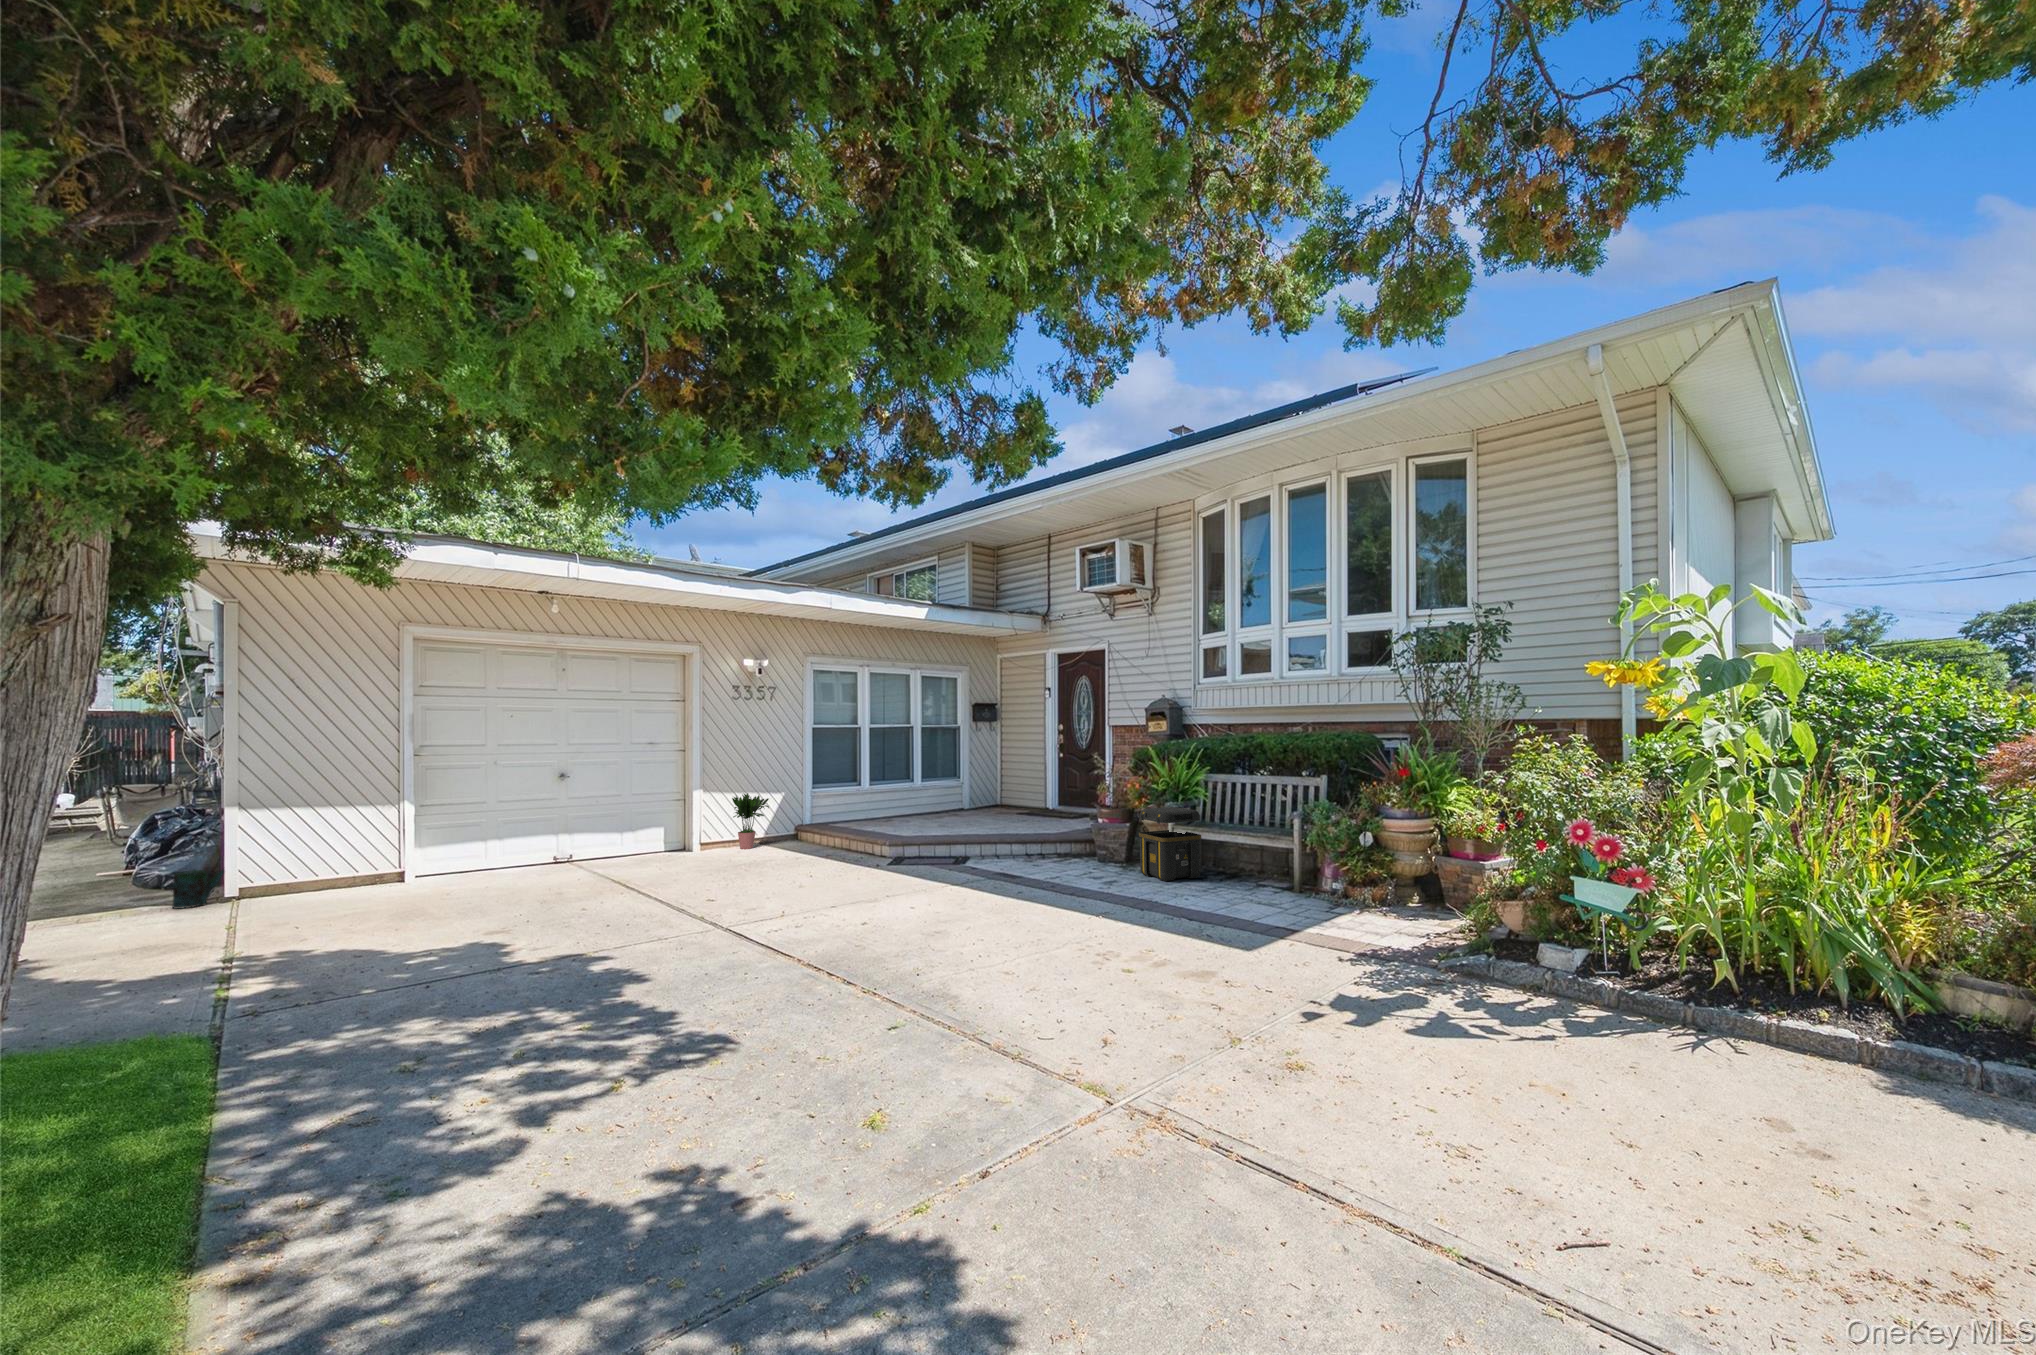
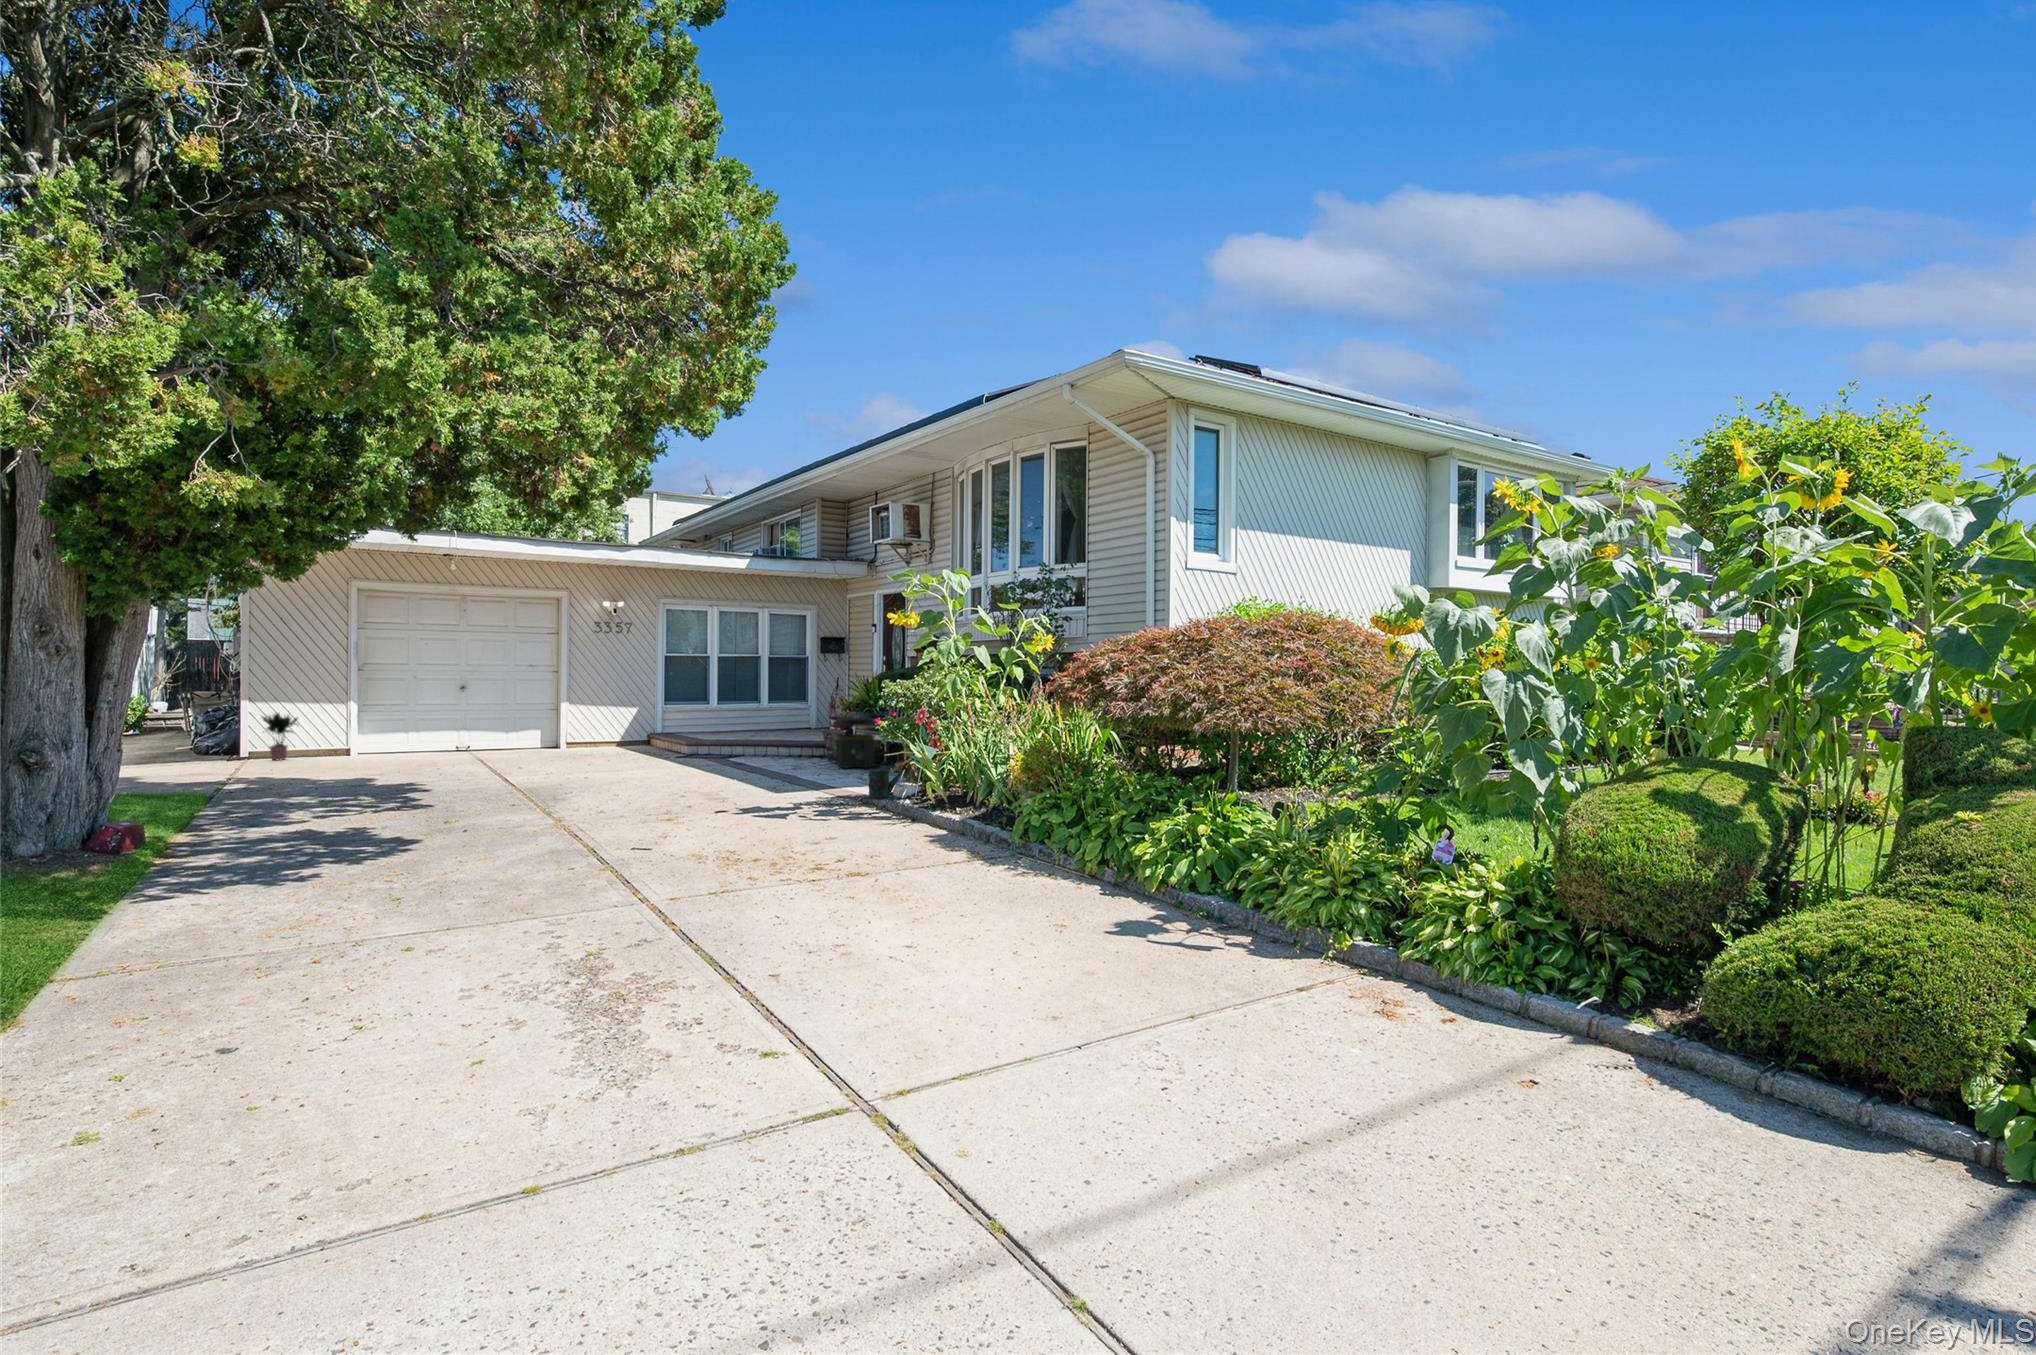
potted plant: present [732,793,769,849] -> present [261,713,298,760]
watering can: present [162,869,224,909] -> present [862,765,908,799]

